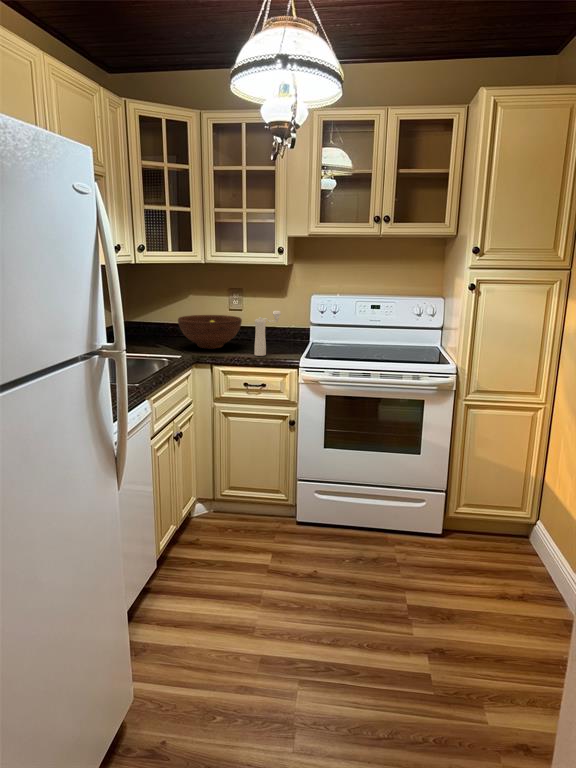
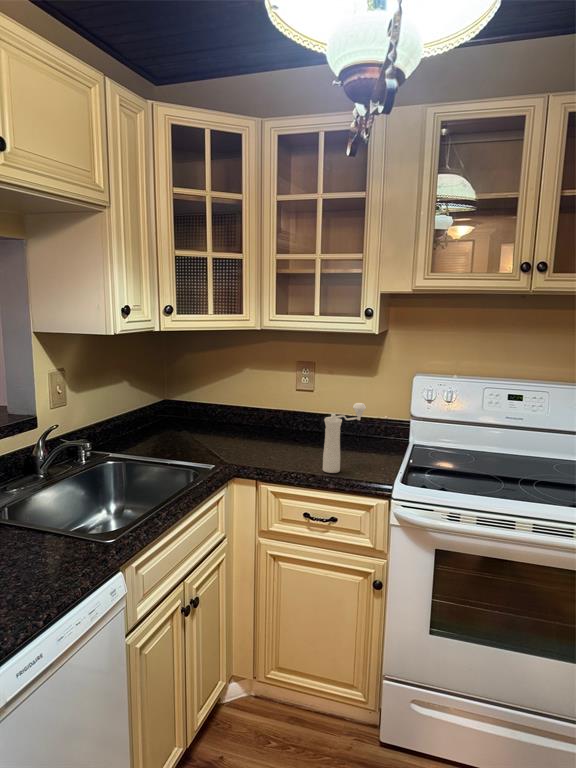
fruit bowl: present [178,315,242,349] -> none [218,398,309,451]

